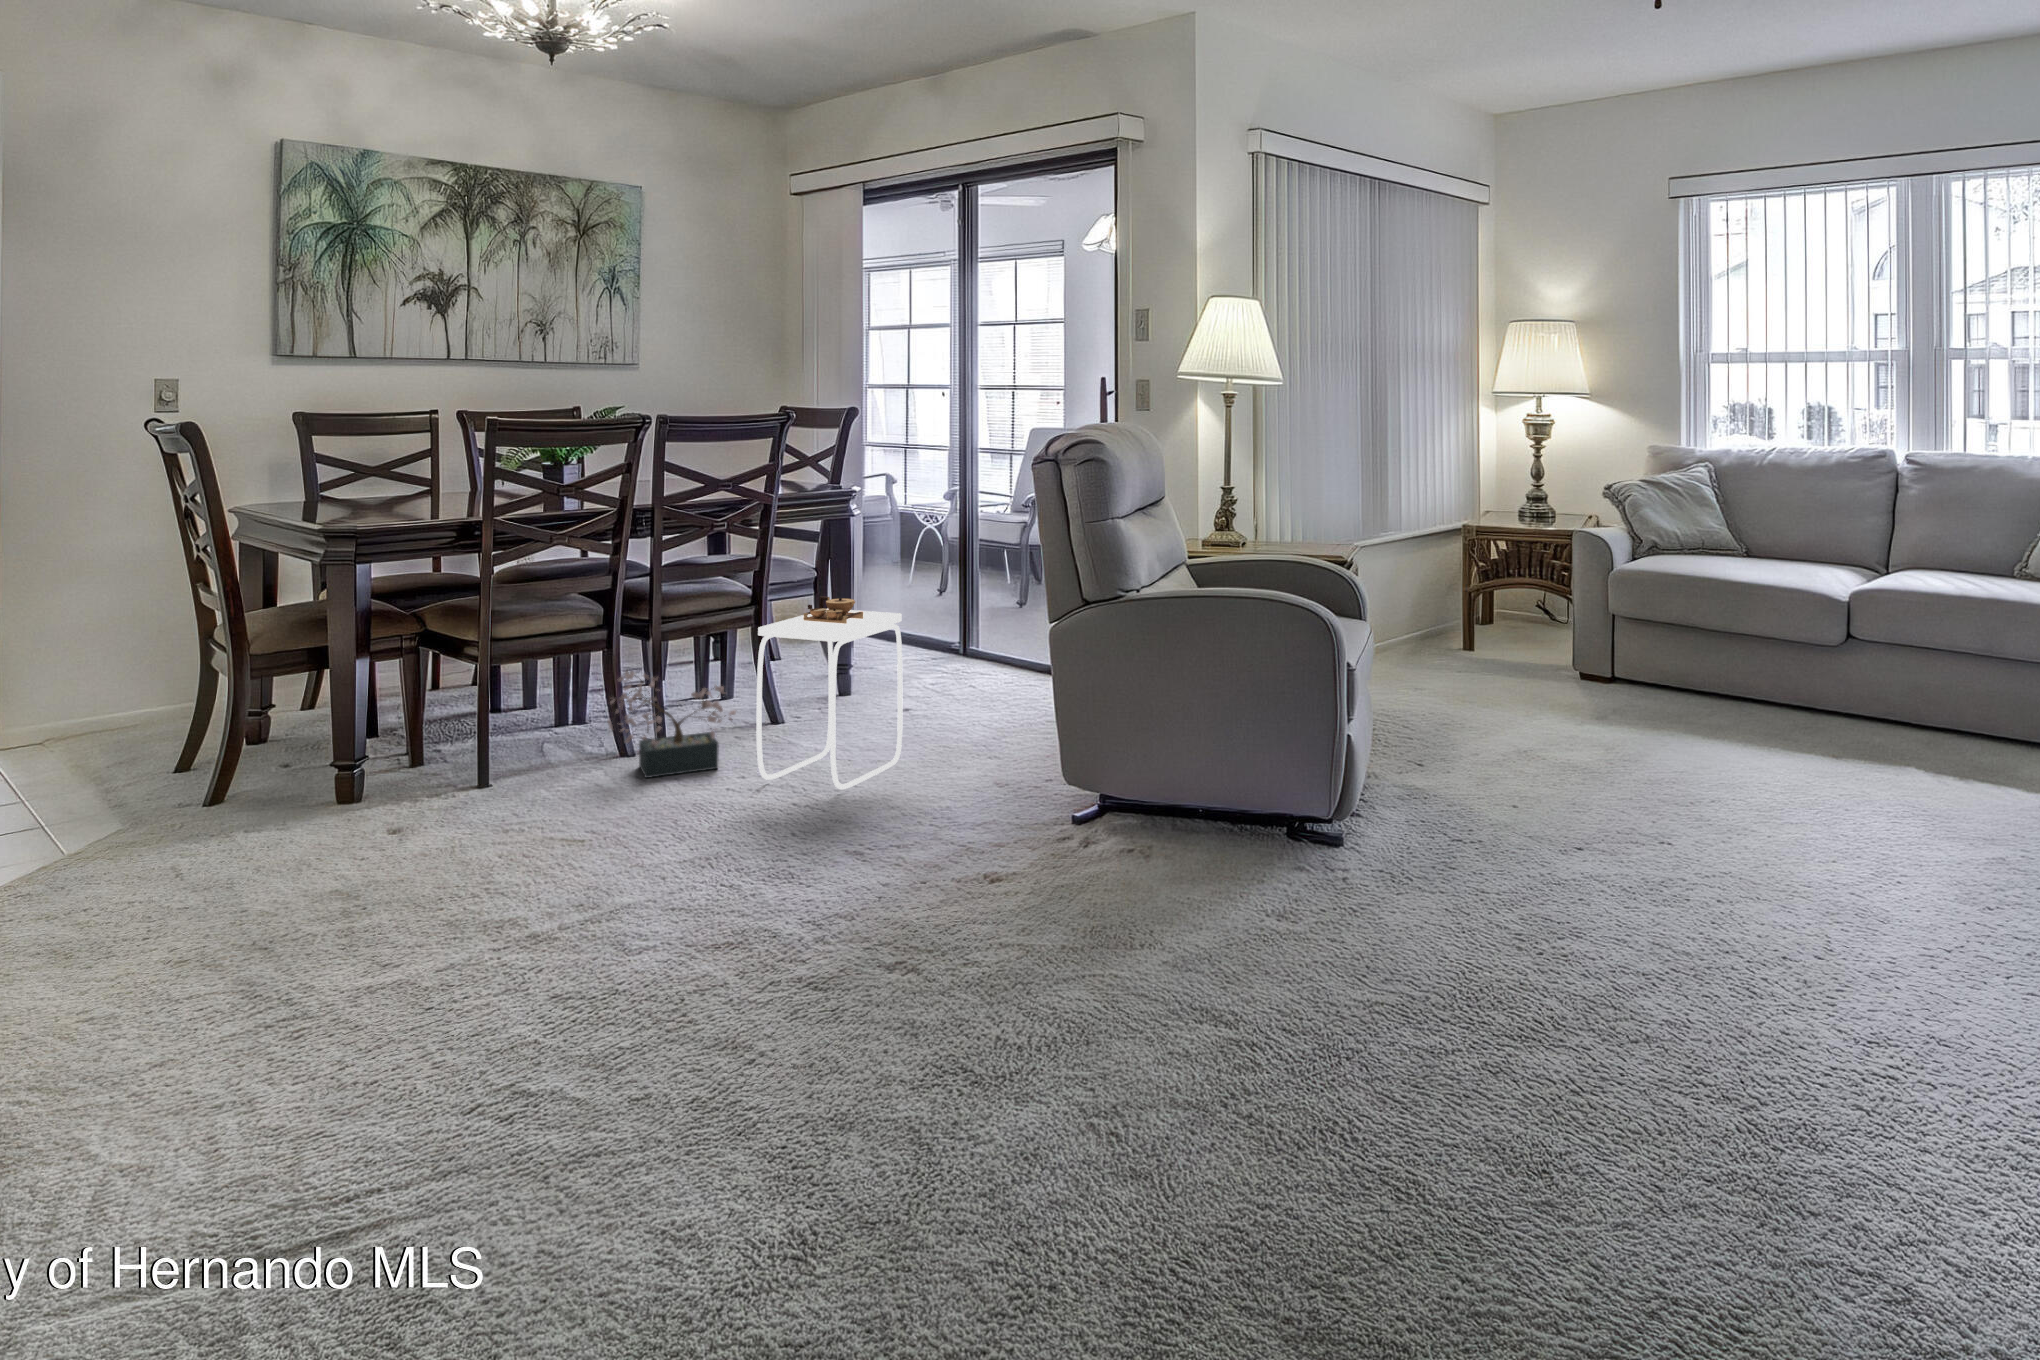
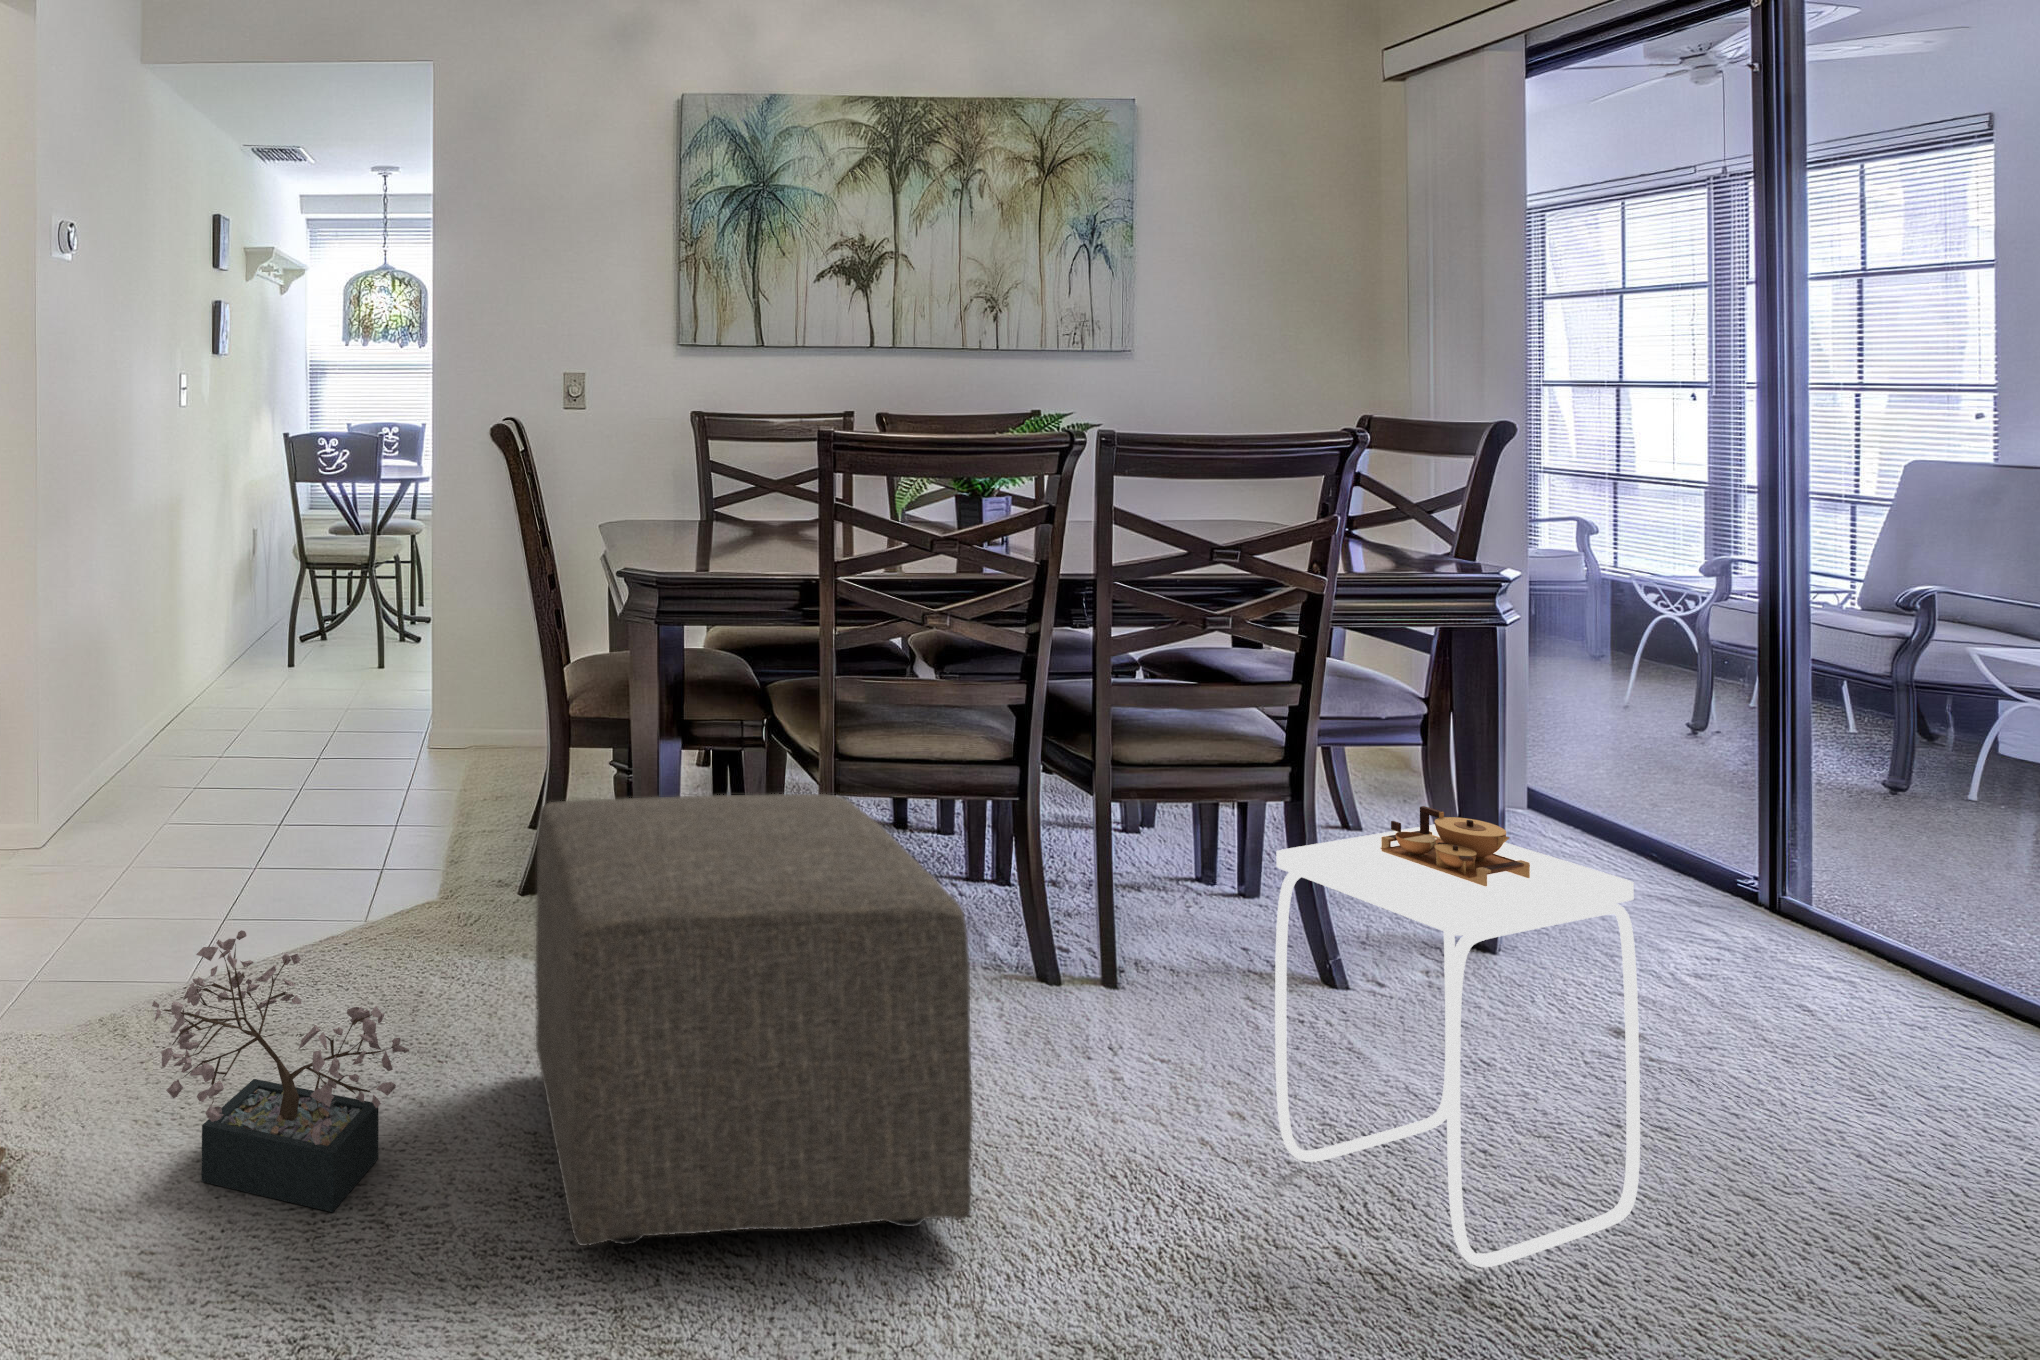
ottoman: none [307,646,620,895] -> present [535,794,973,1246]
decorative plant: present [607,672,736,778] -> present [152,930,409,1212]

